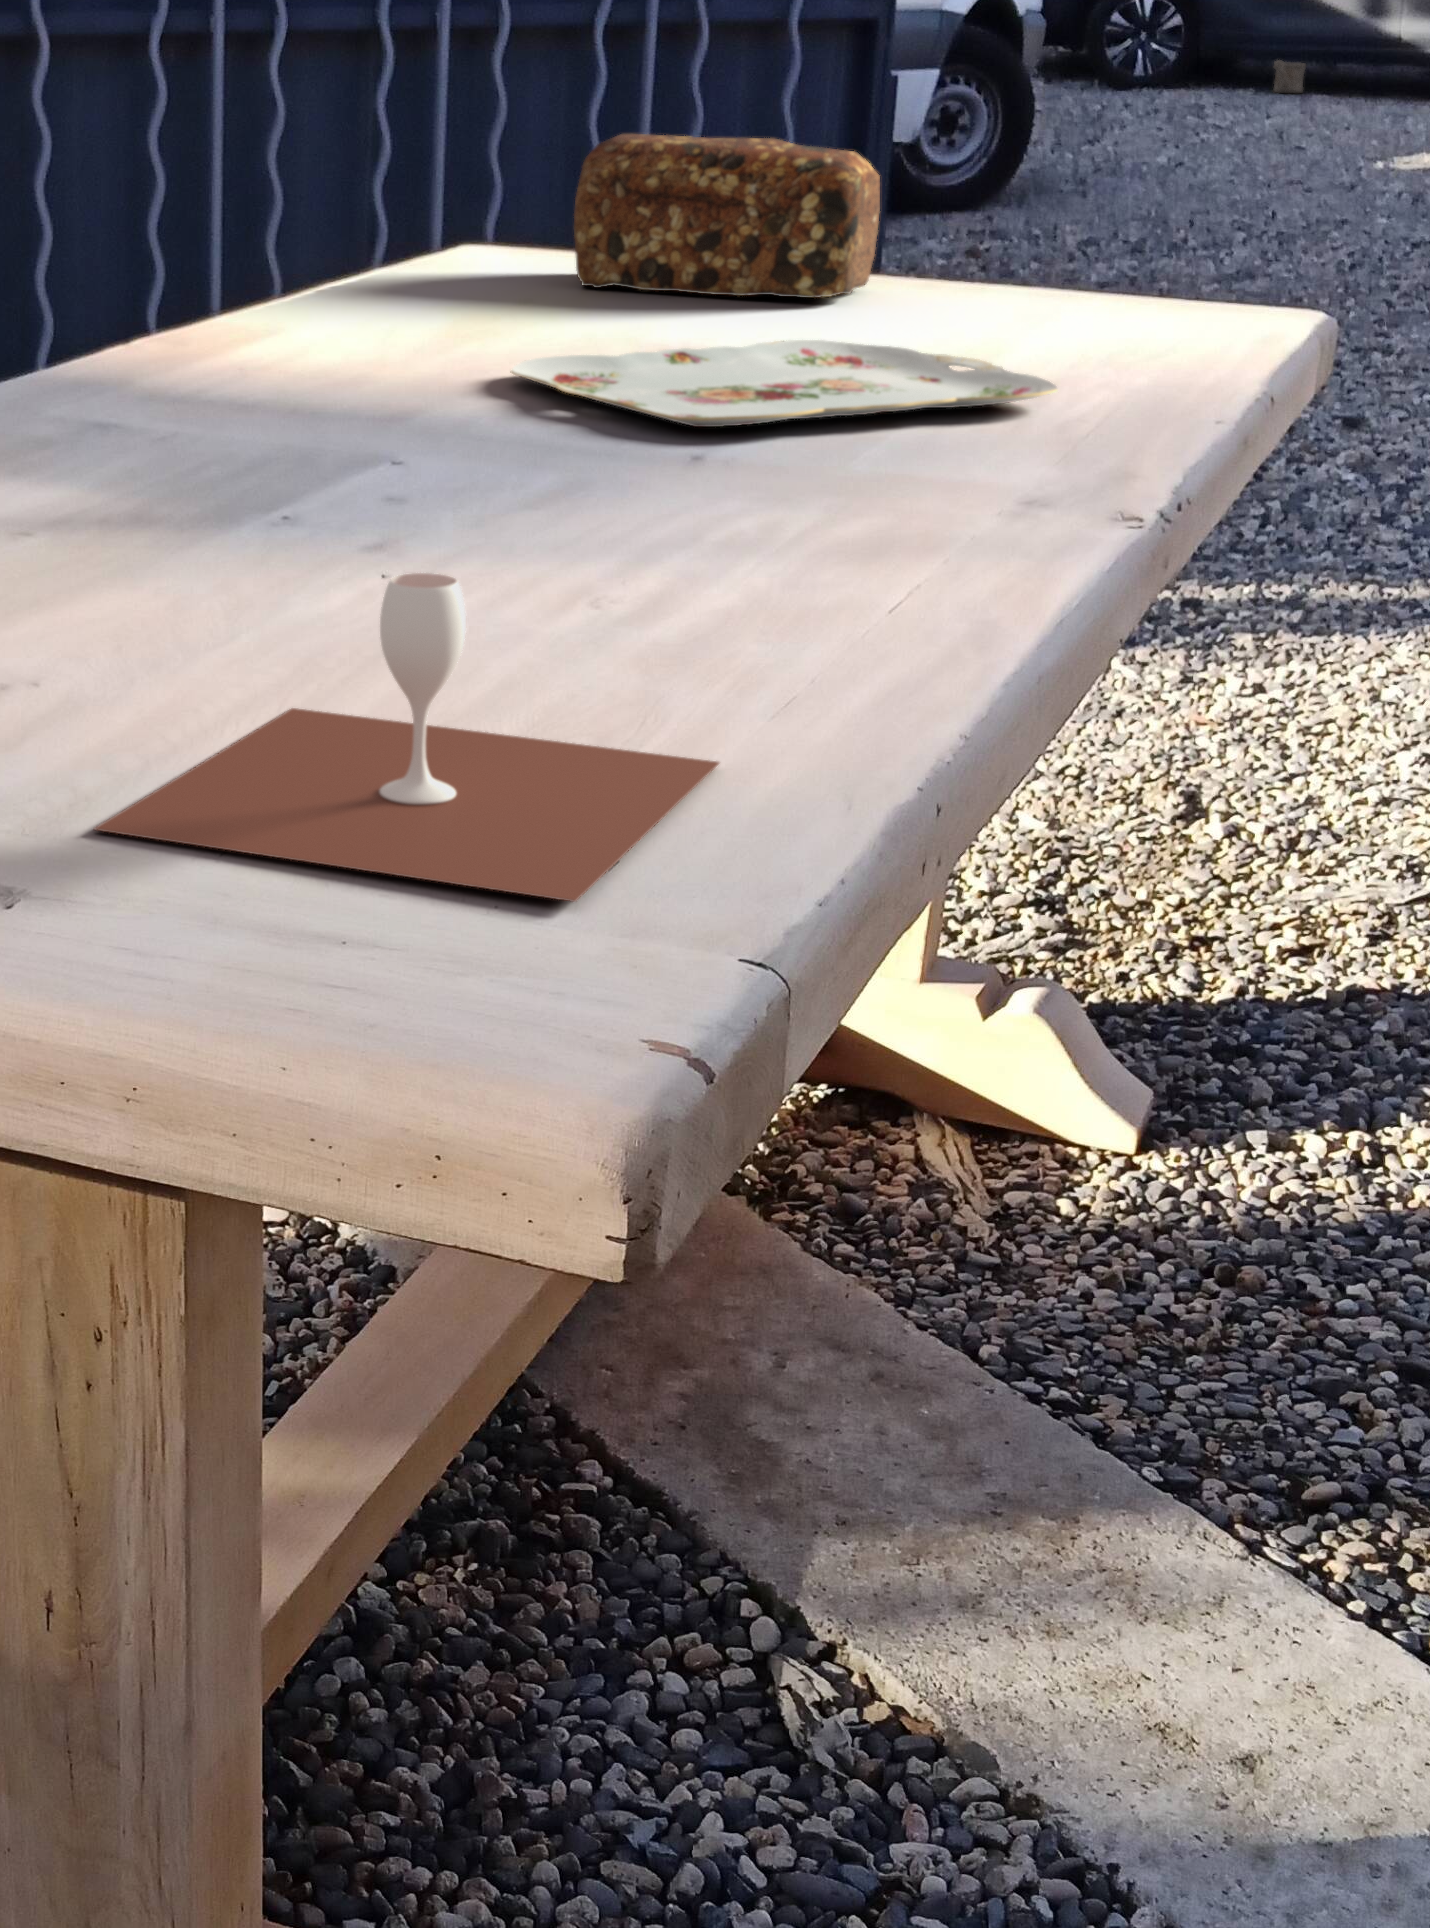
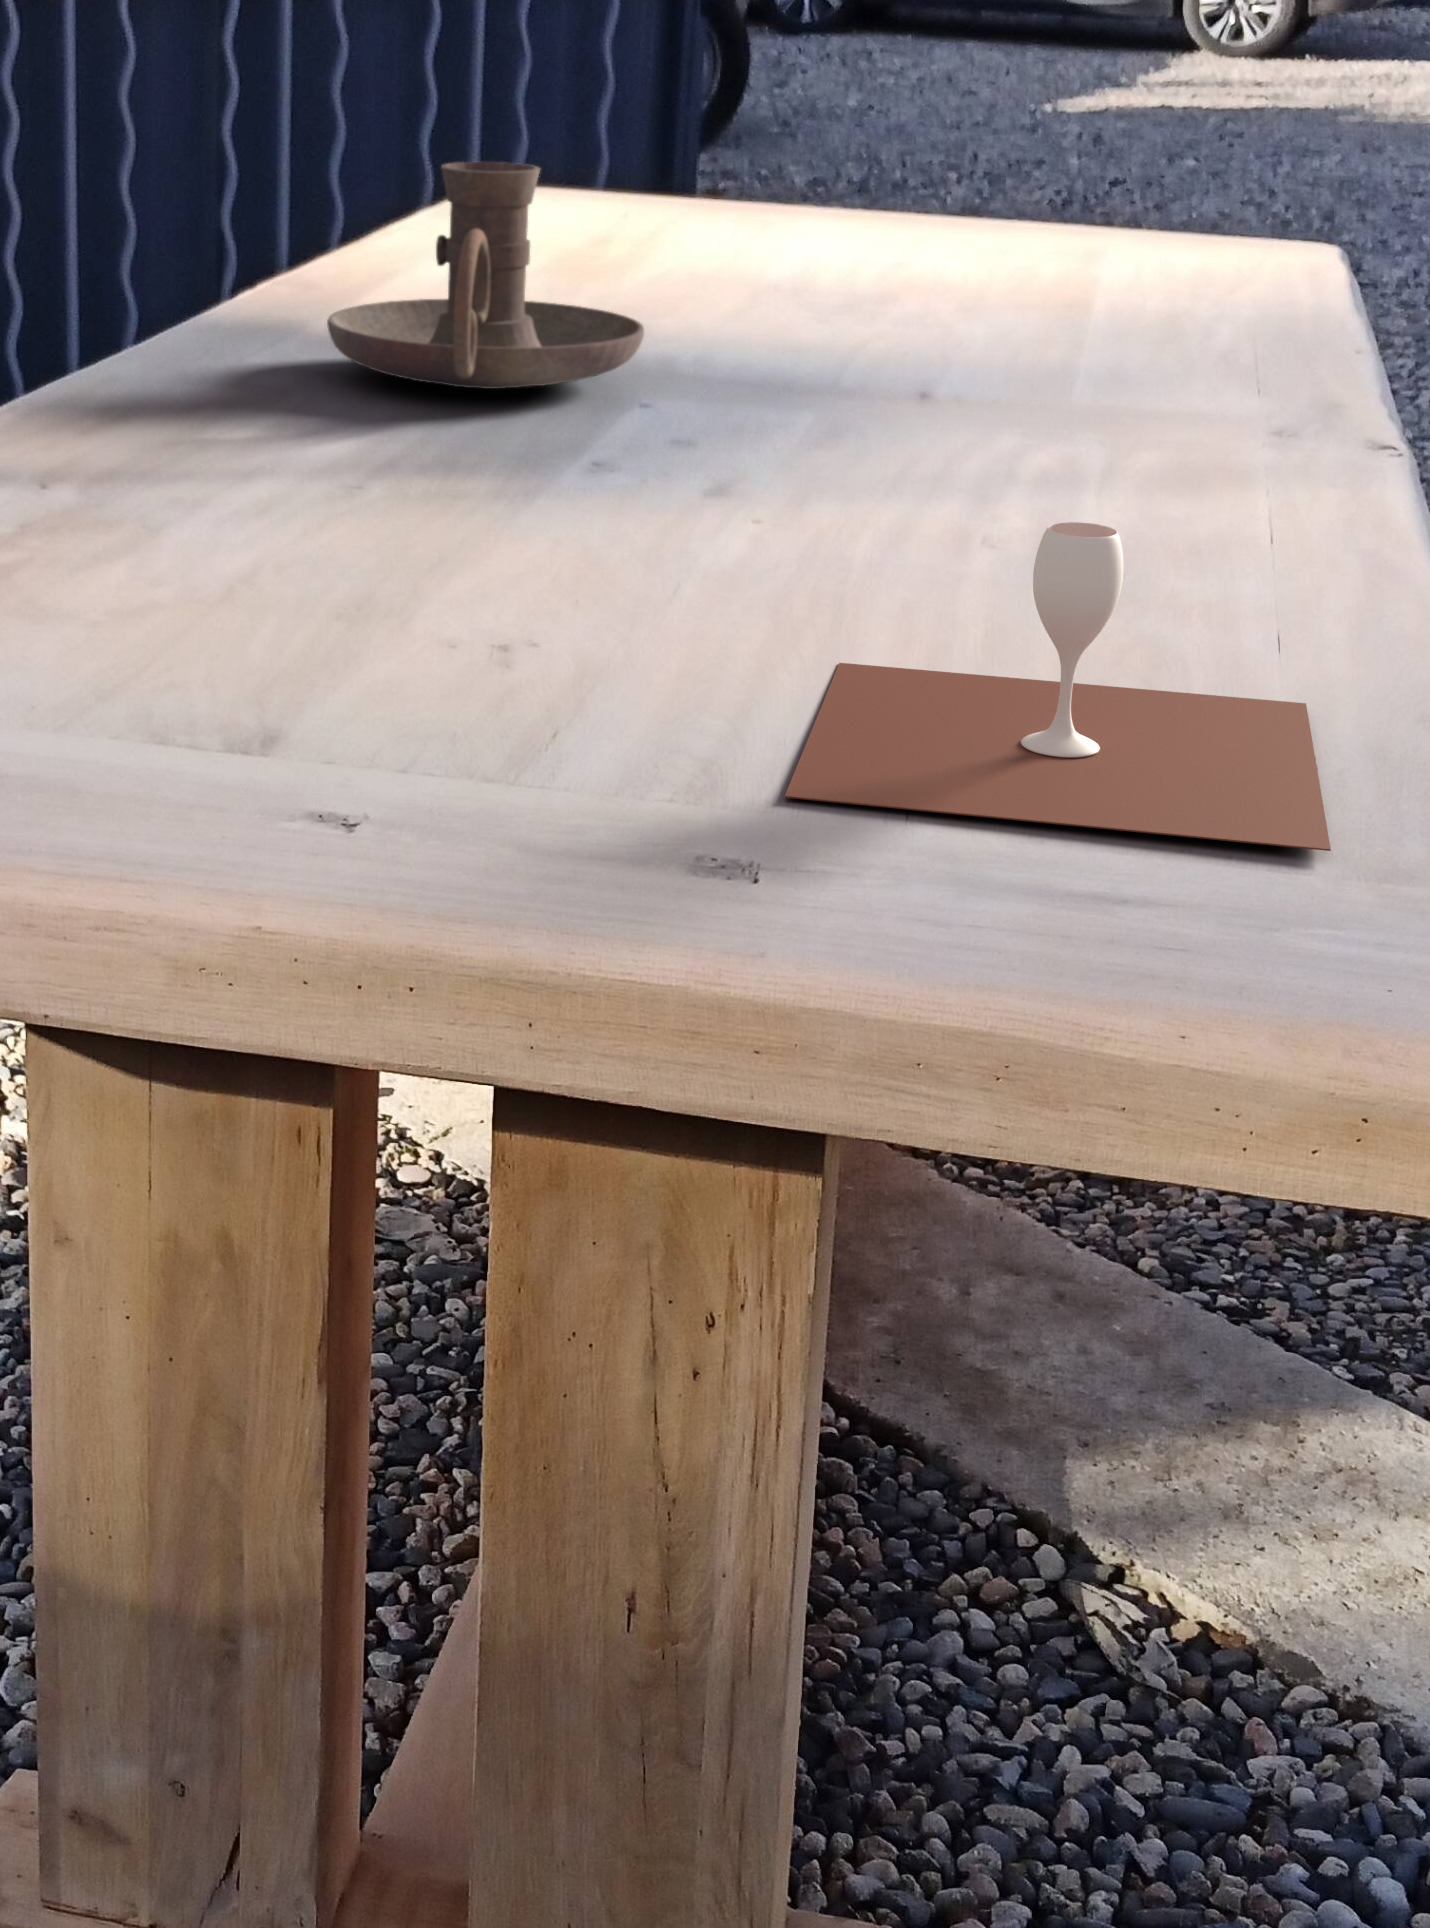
watering can: present [1273,60,1306,93] -> none [963,8,994,39]
bread loaf: present [574,134,880,298] -> none [654,75,944,238]
candle holder: none [84,220,393,441] -> present [327,162,644,389]
serving tray: present [511,340,1057,427] -> none [695,280,1231,368]

